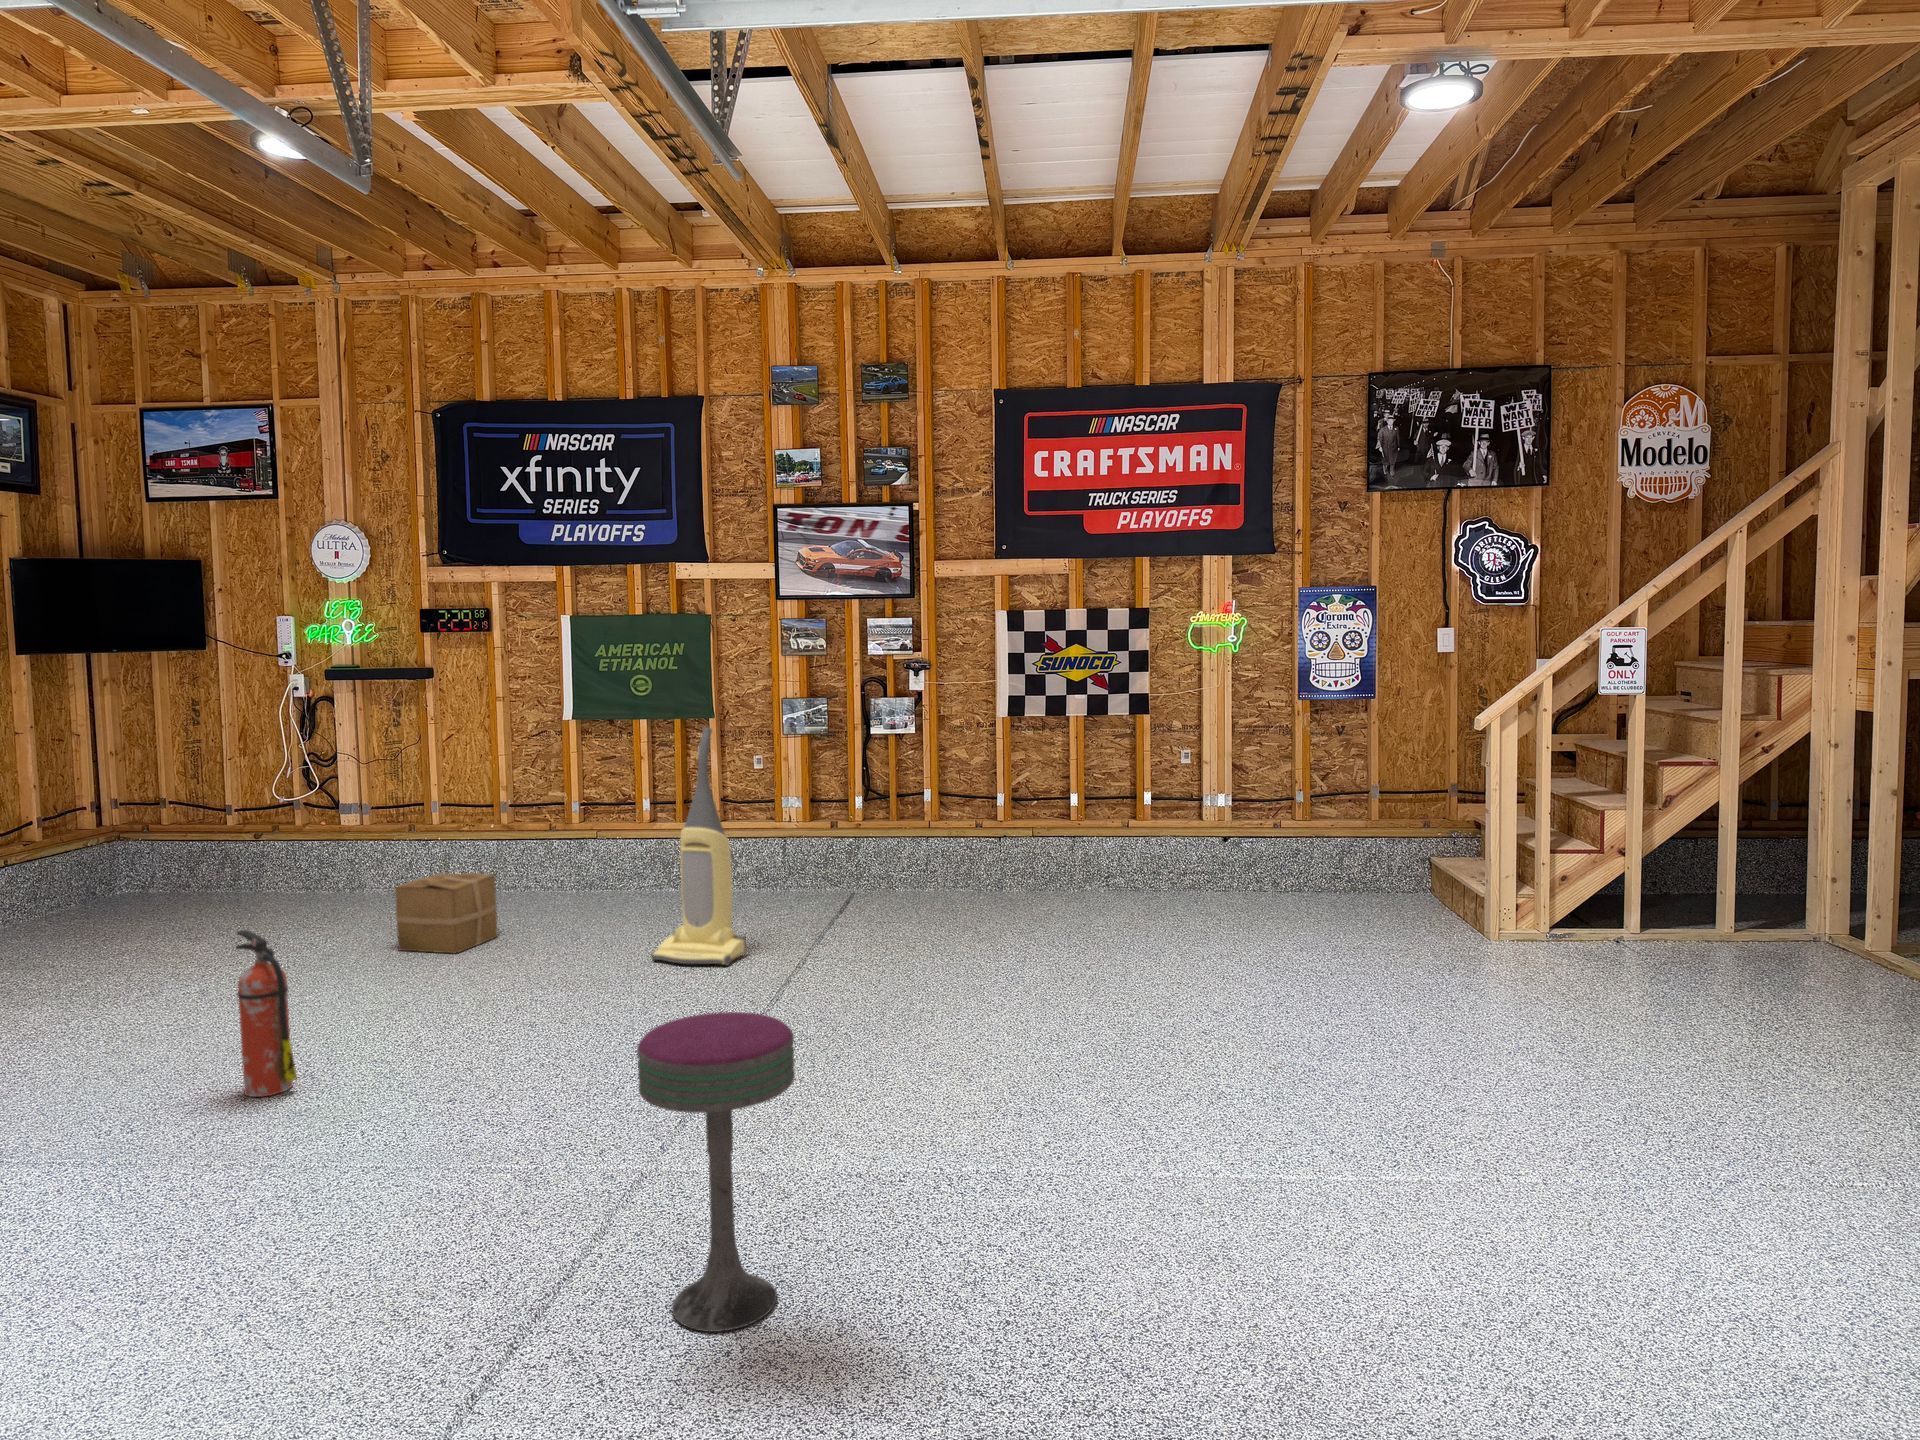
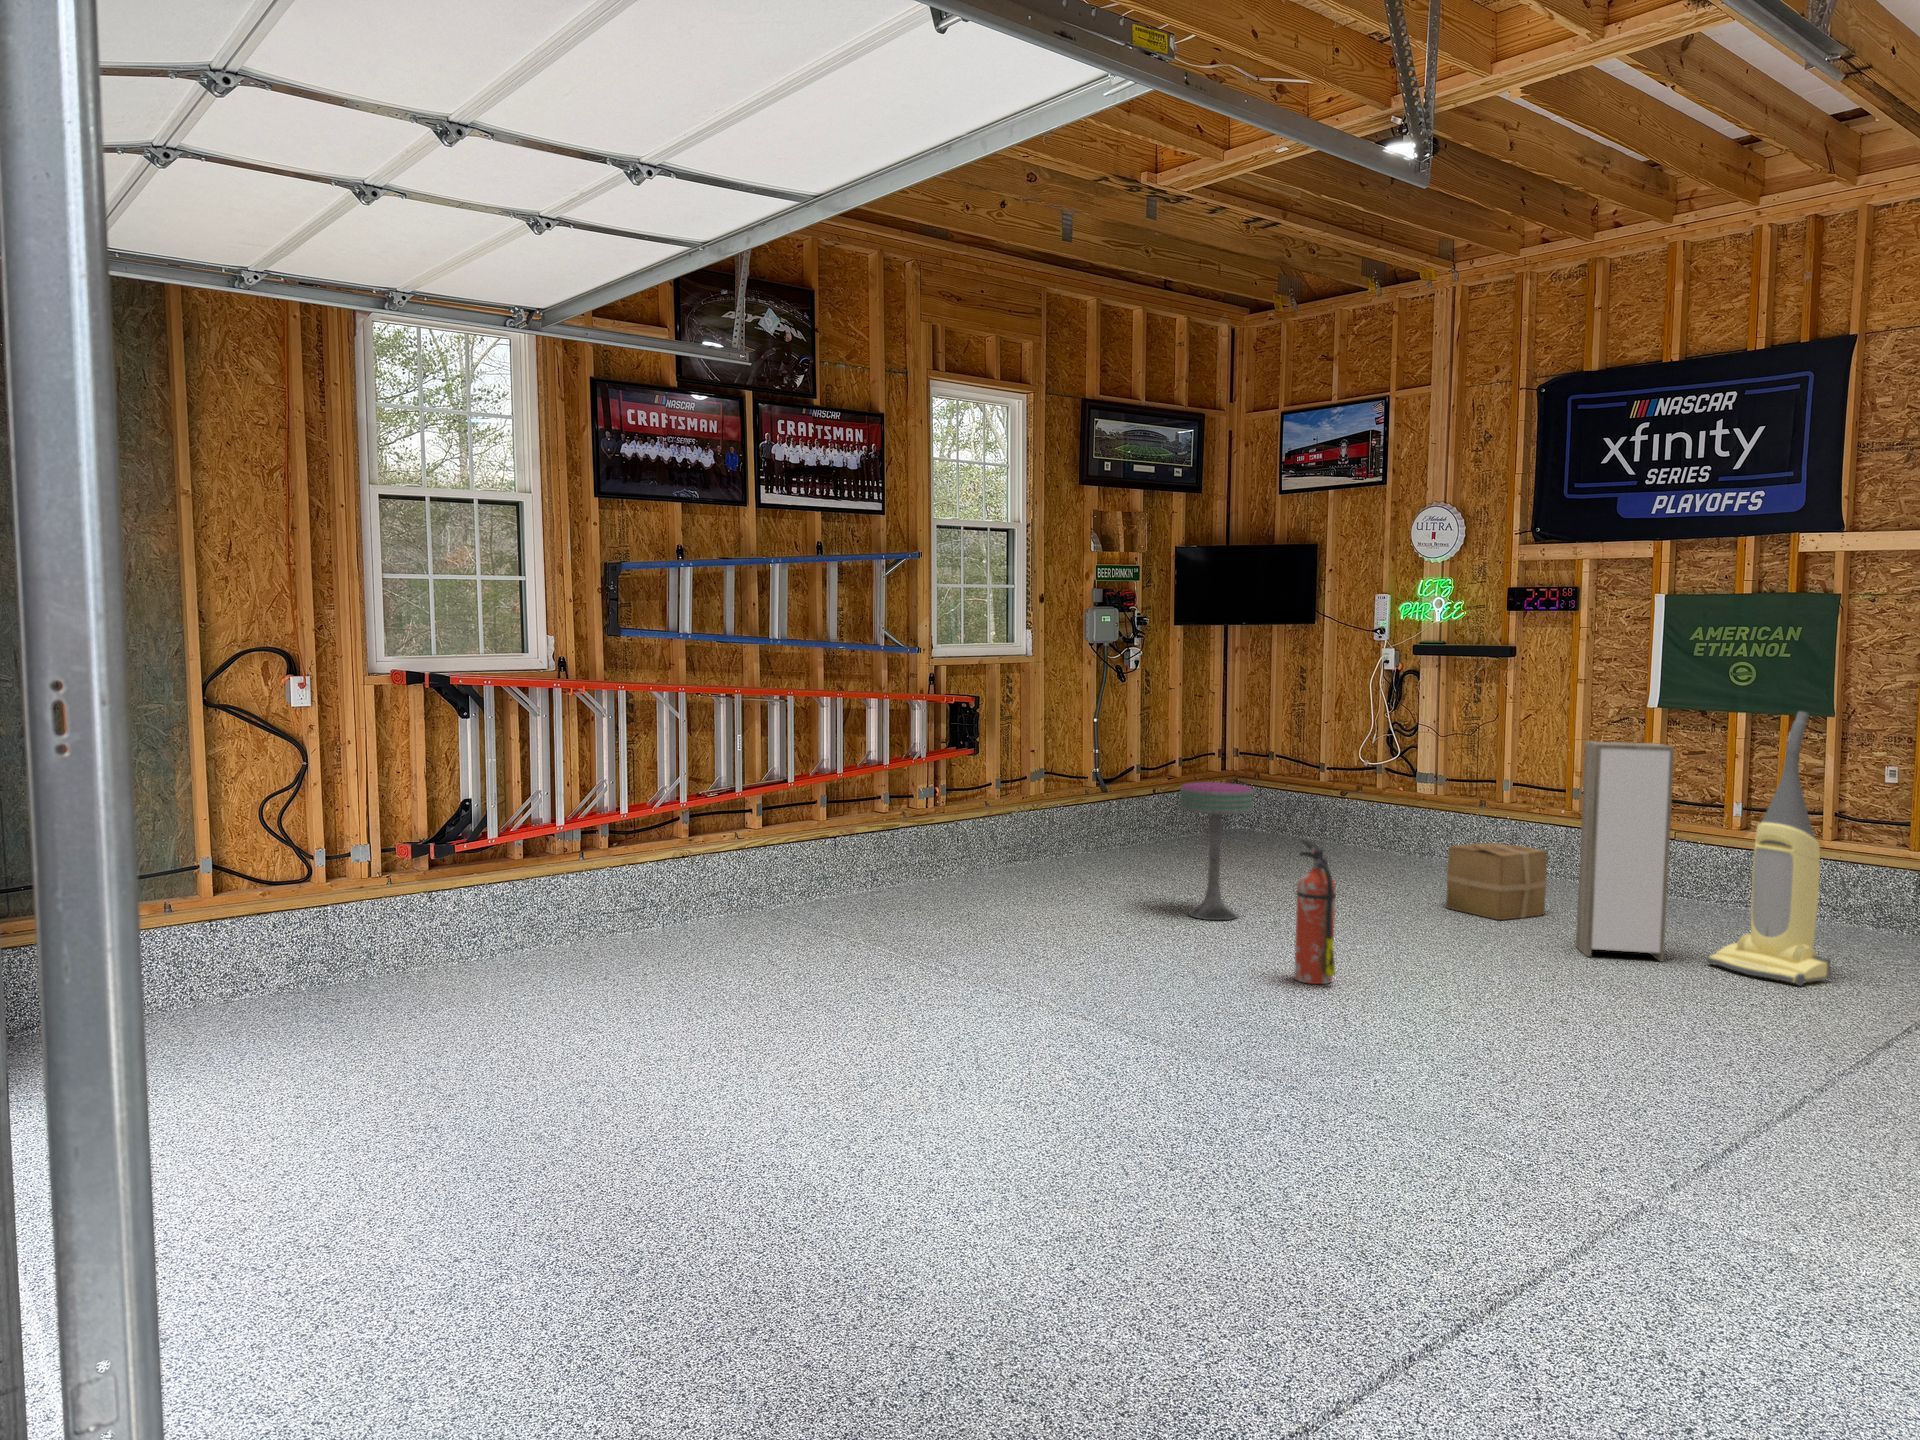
storage cabinet: none [528,766,617,979] -> present [1576,741,1674,961]
bar stool: present [637,1012,795,1332] -> present [1180,782,1253,920]

